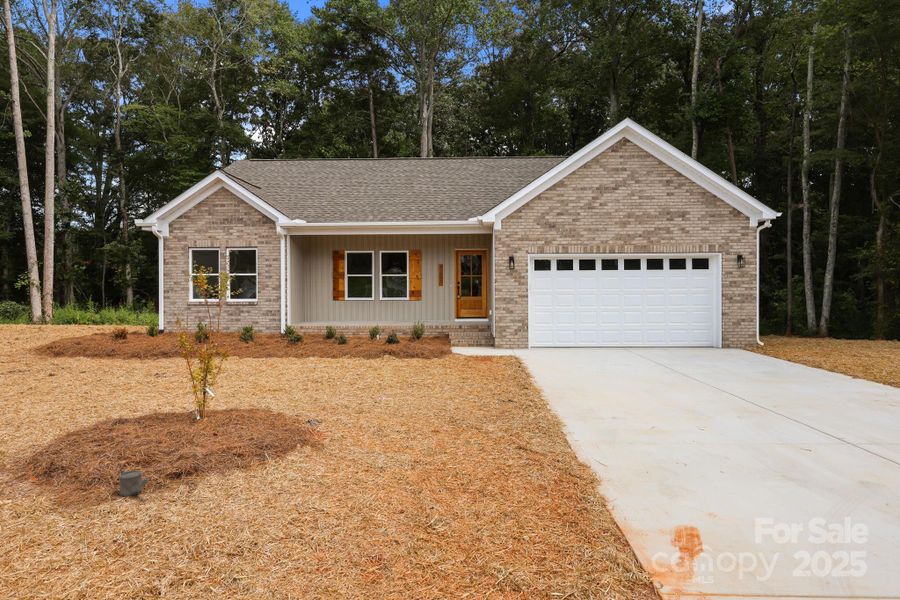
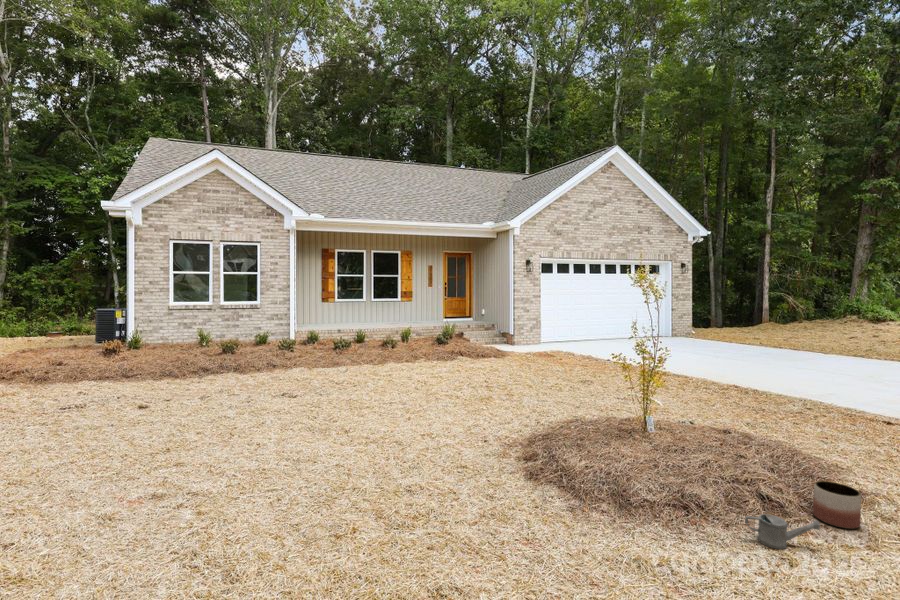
planter: none [205,459,240,498] -> present [813,481,861,529]

